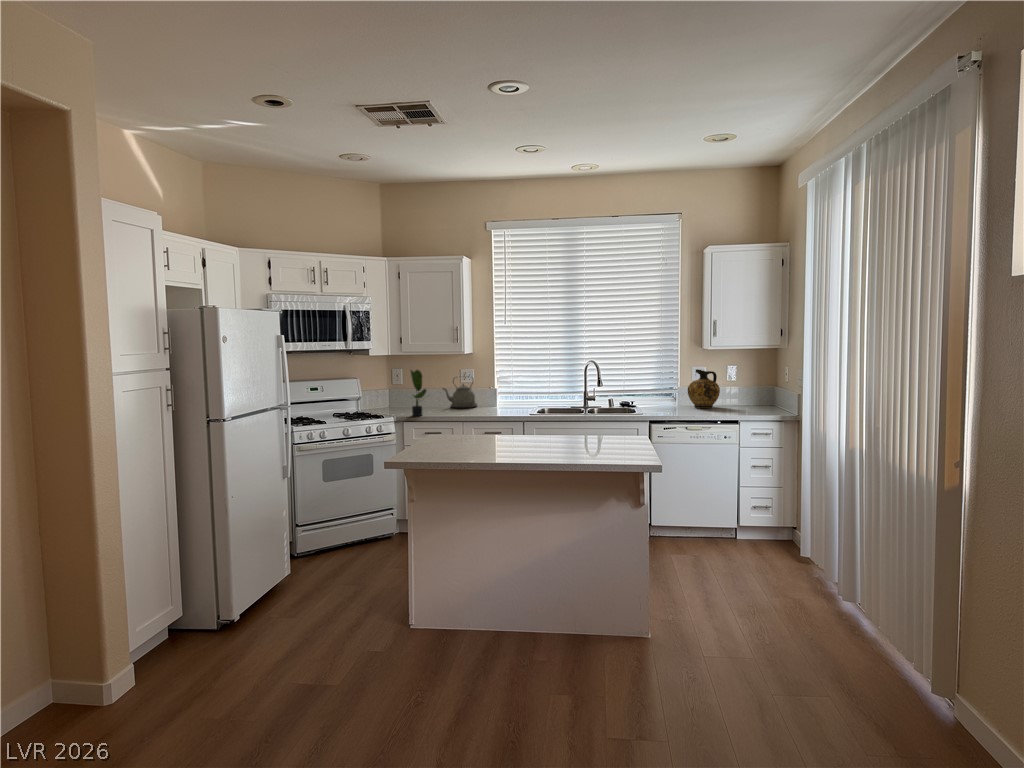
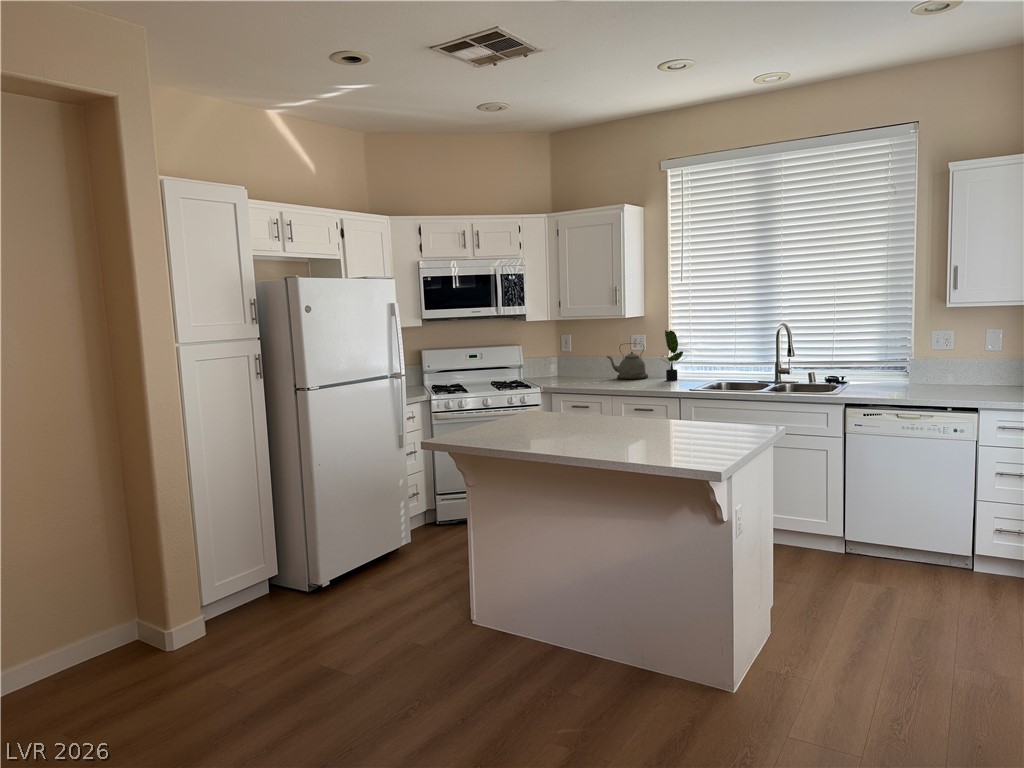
ceramic jug: present [688,369,720,408] -> none [923,334,974,388]
potted plant: present [410,370,426,416] -> present [663,330,683,381]

